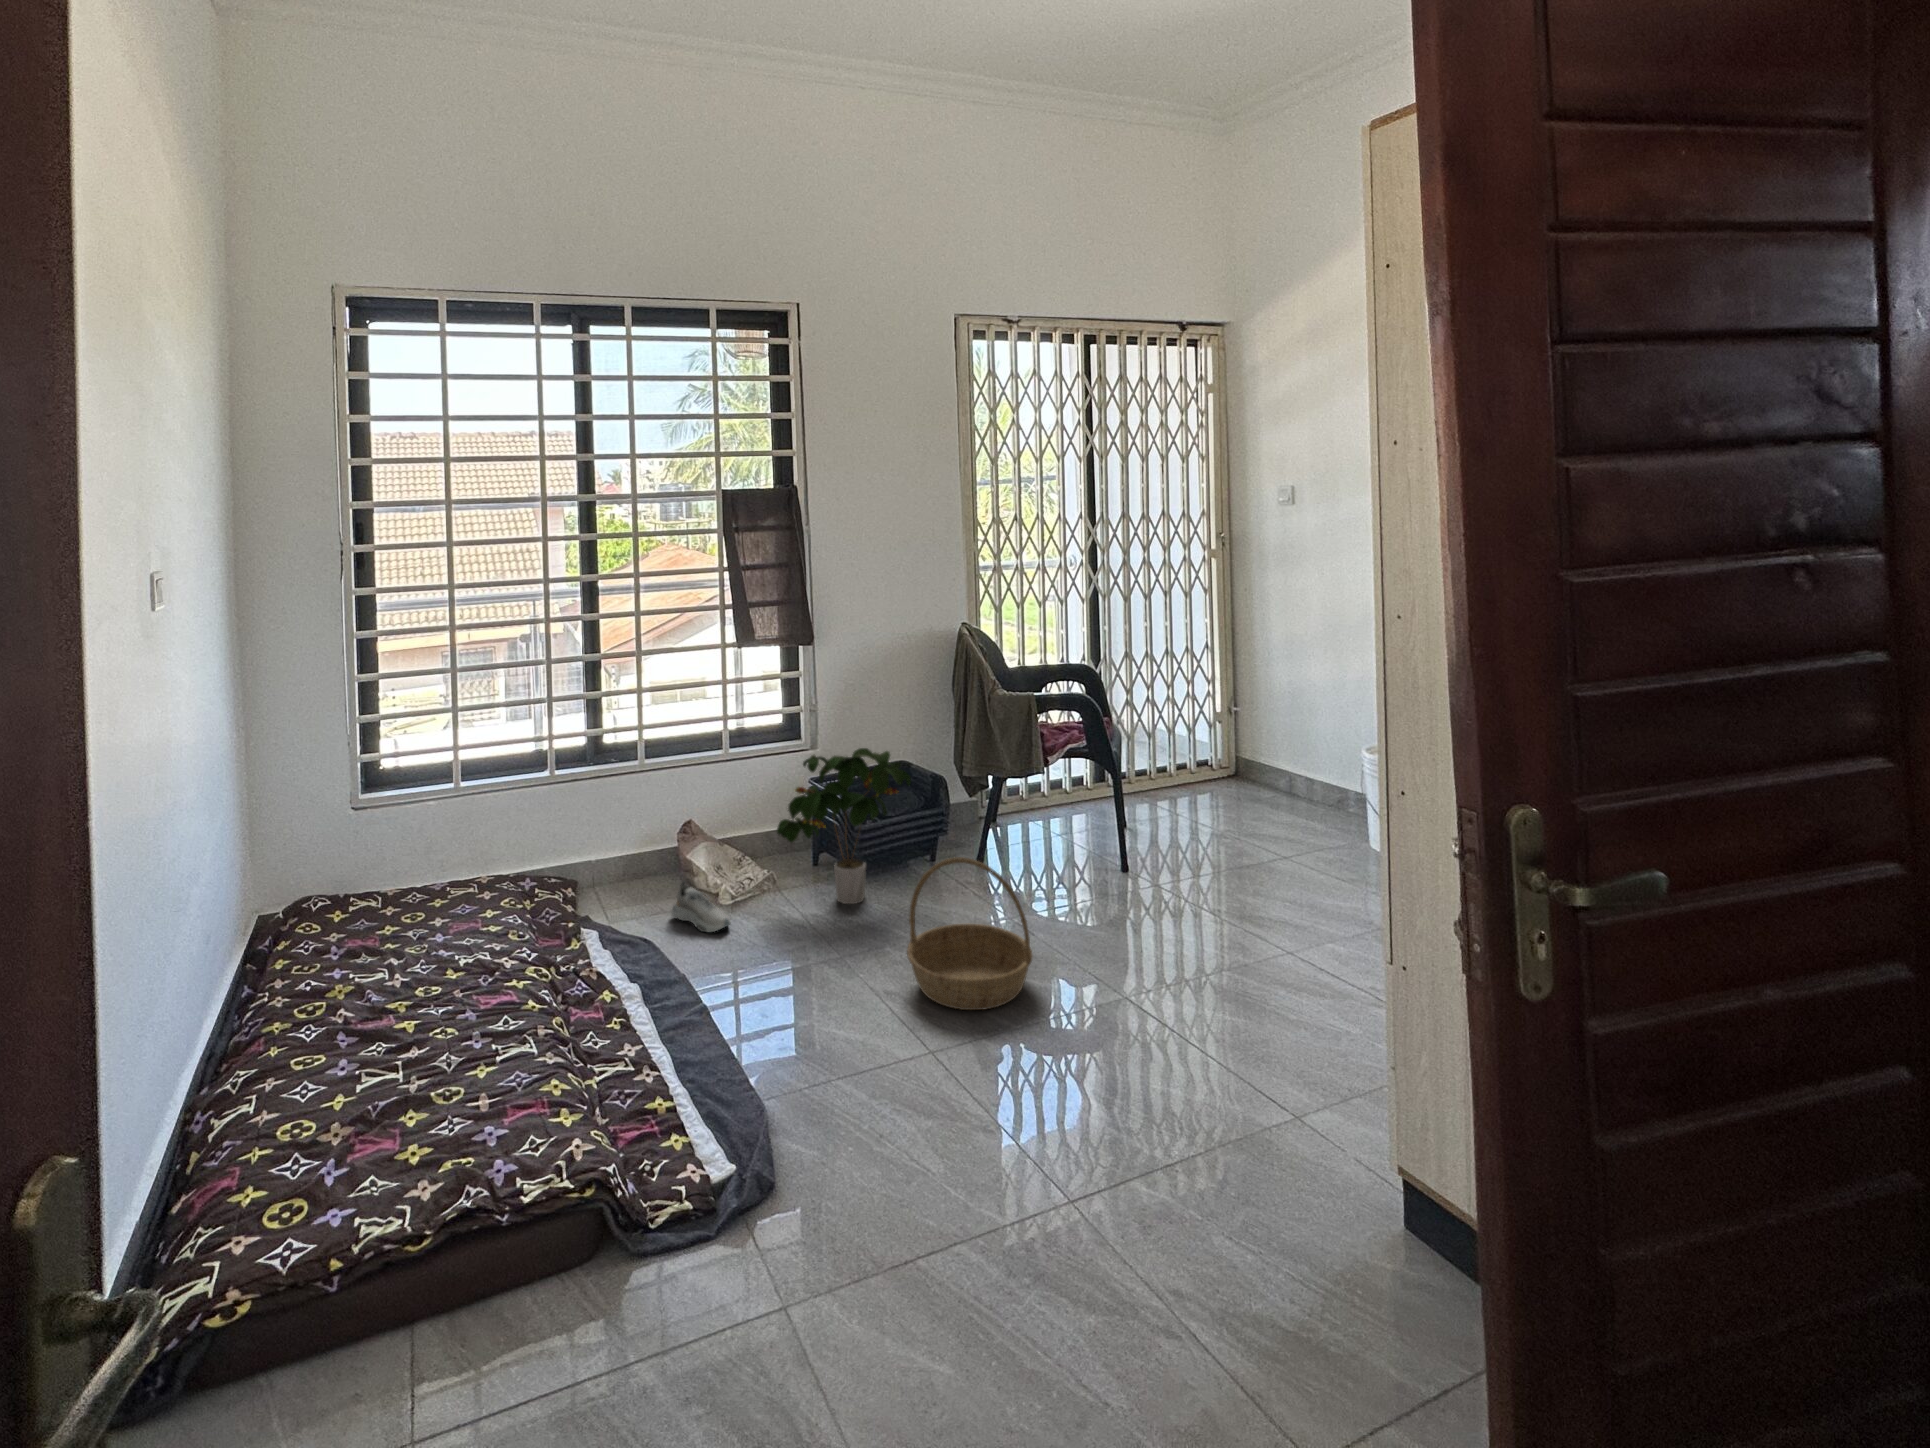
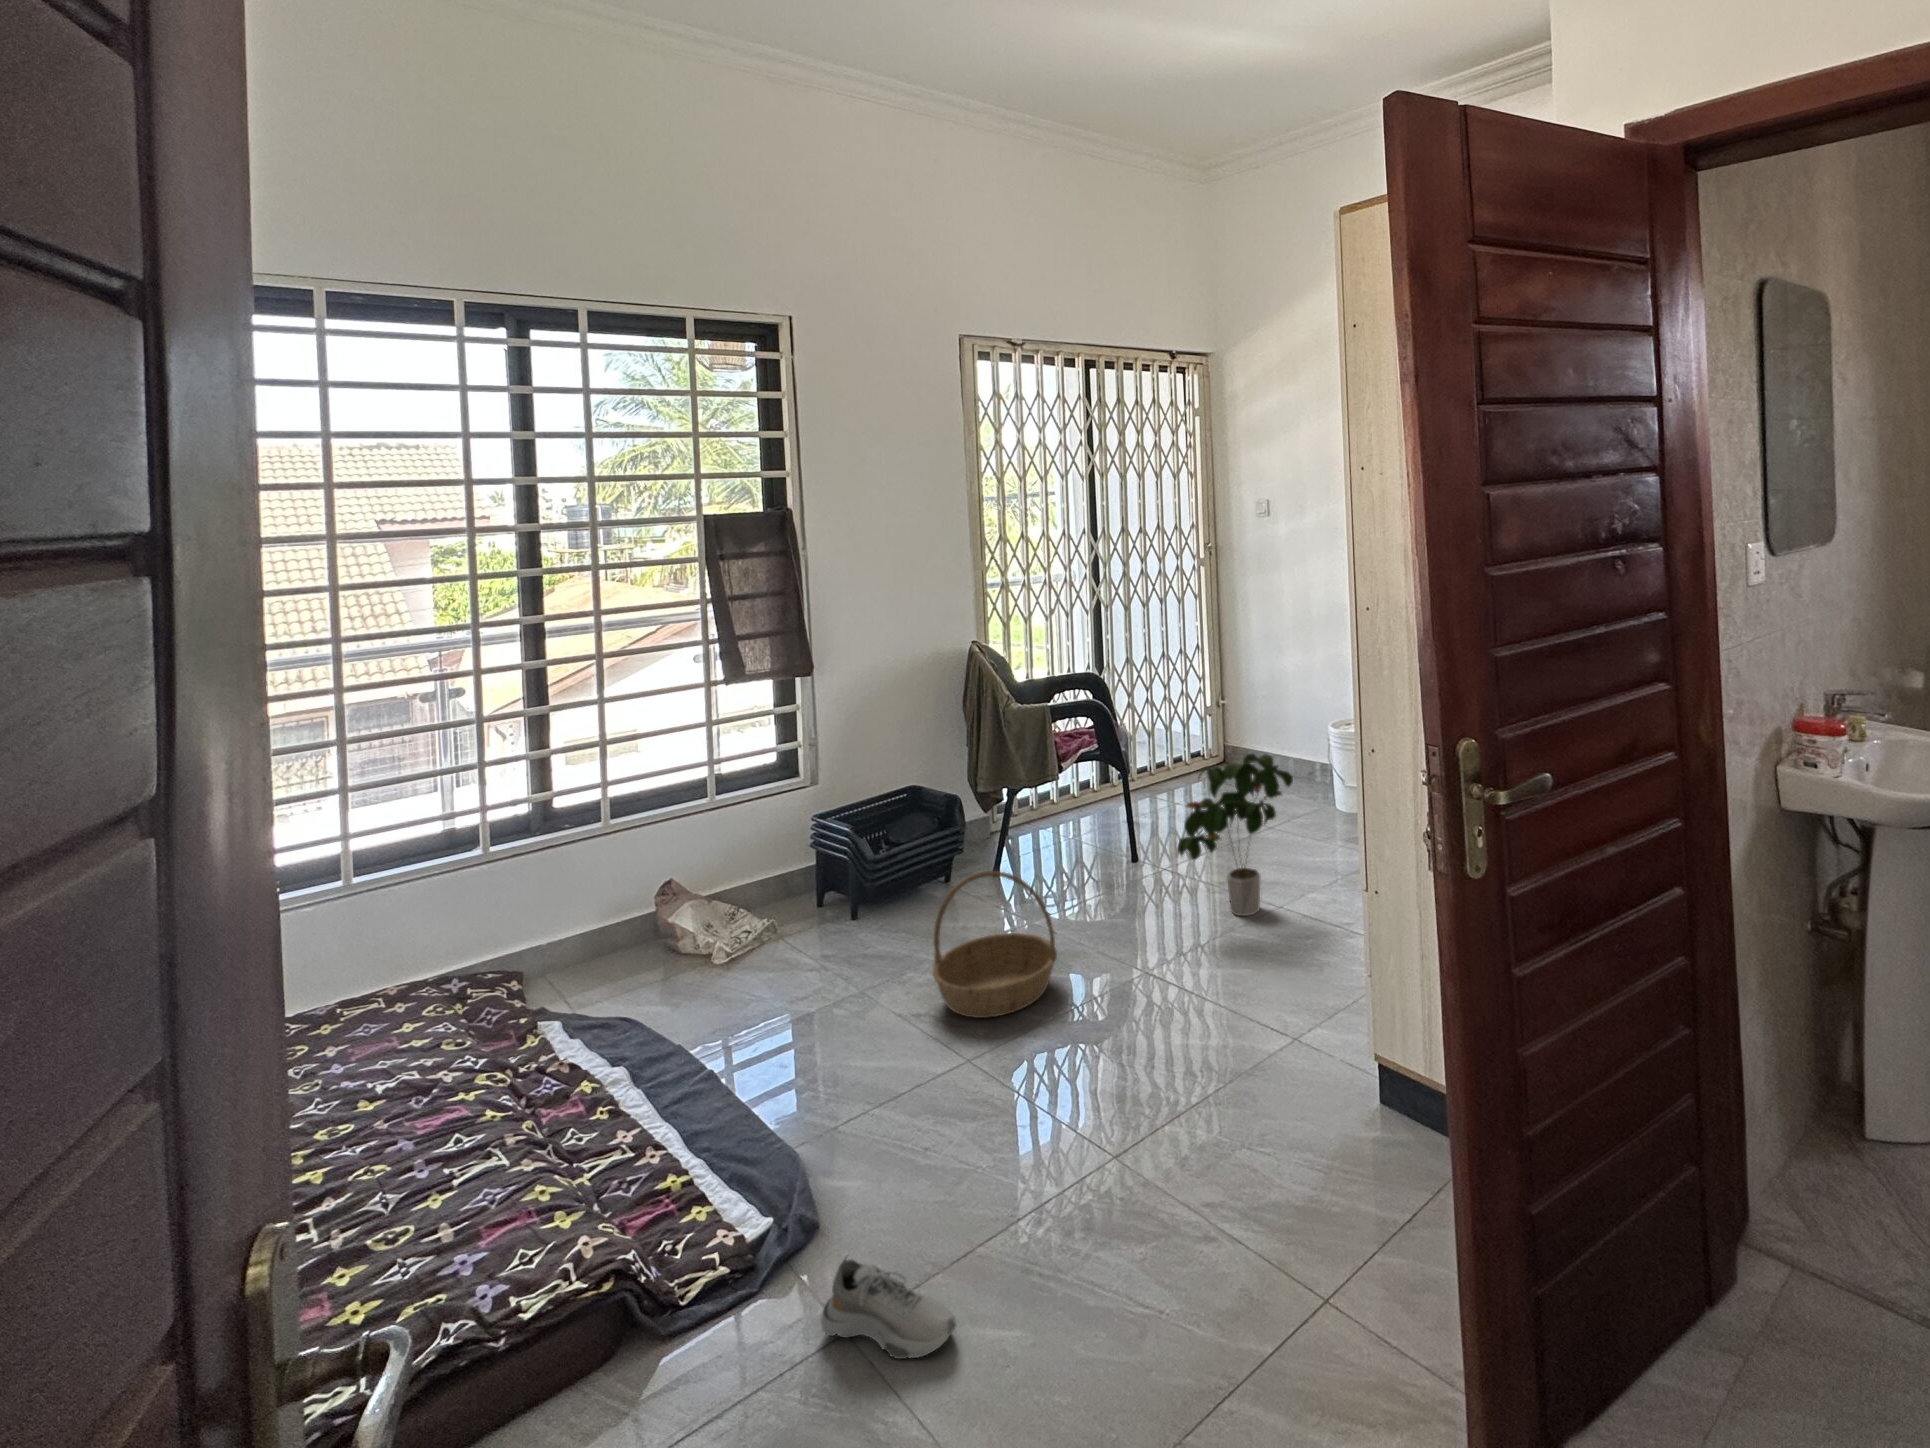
potted plant: present [777,748,911,904] -> present [1177,754,1293,916]
shoe: present [671,882,730,932] -> present [821,1259,957,1359]

